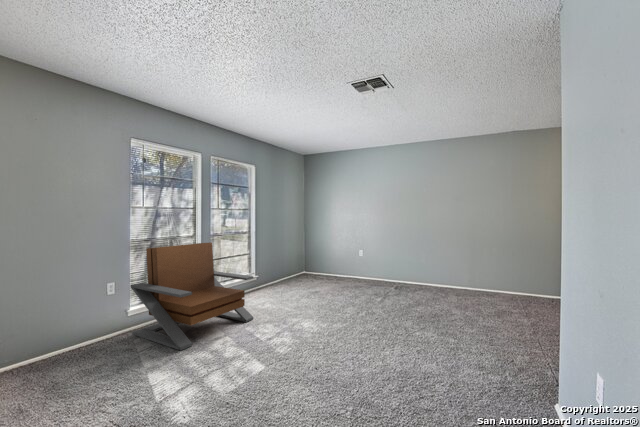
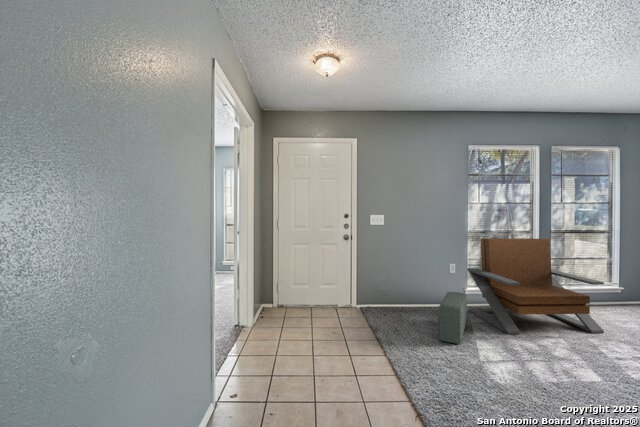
pouf: none [96,319,133,396] -> present [439,292,467,344]

